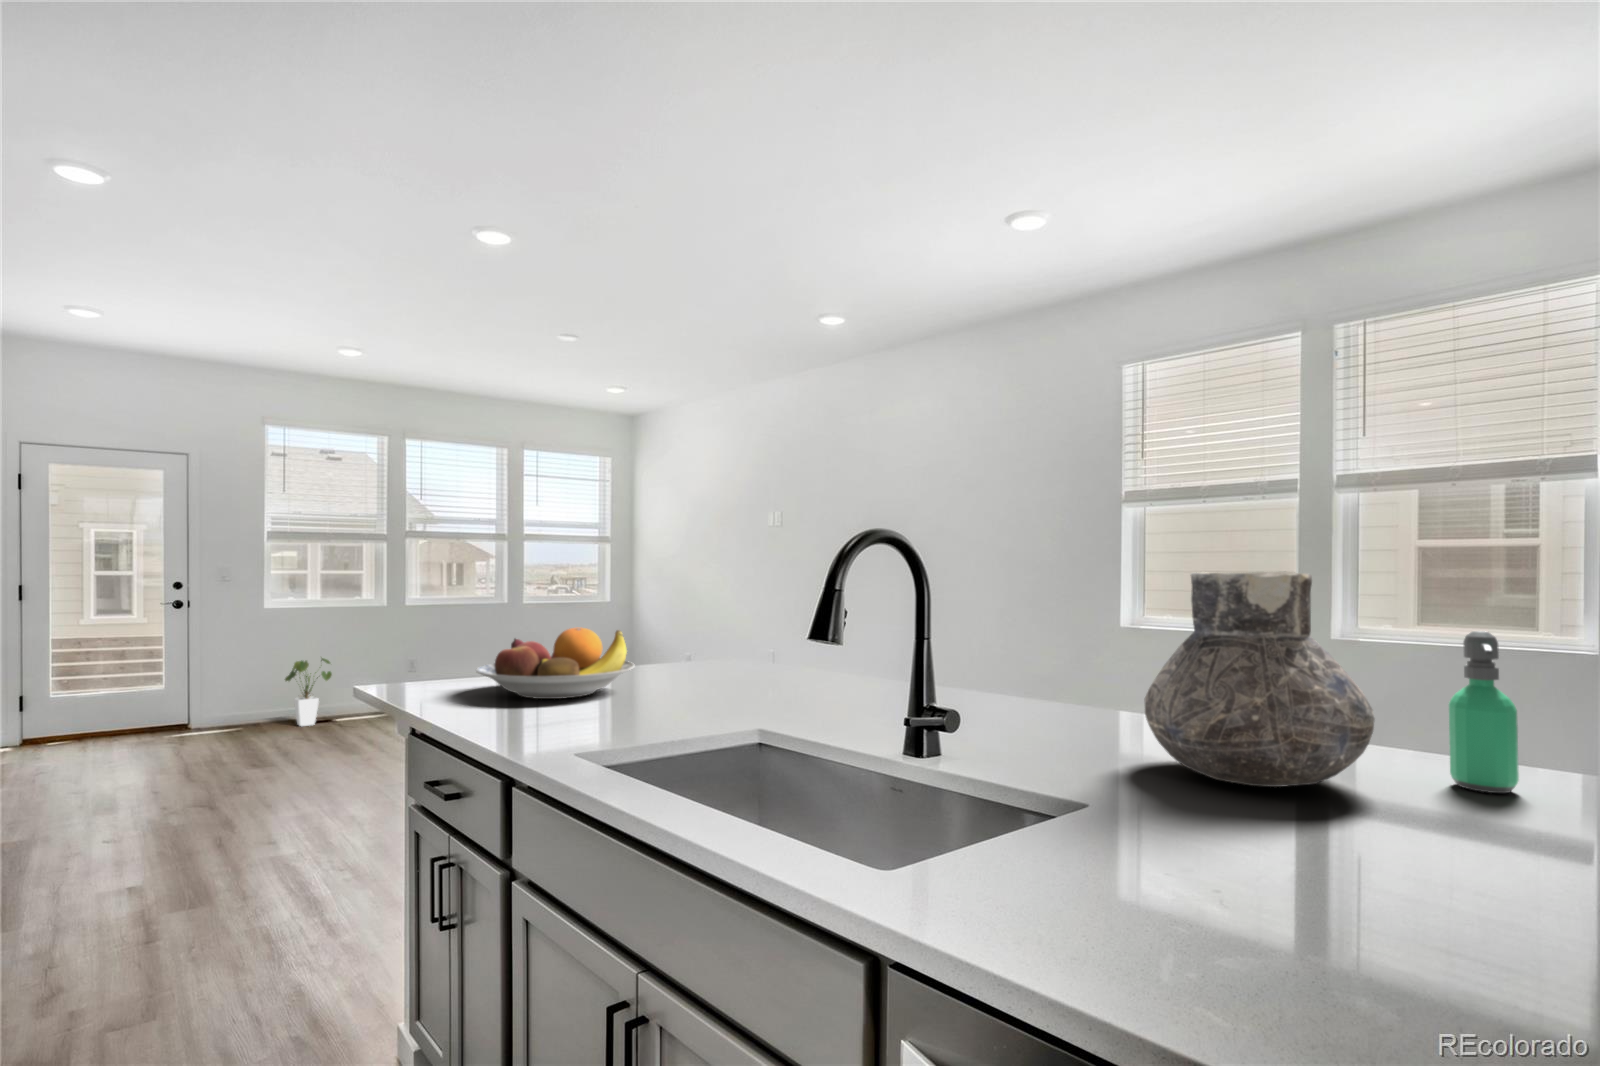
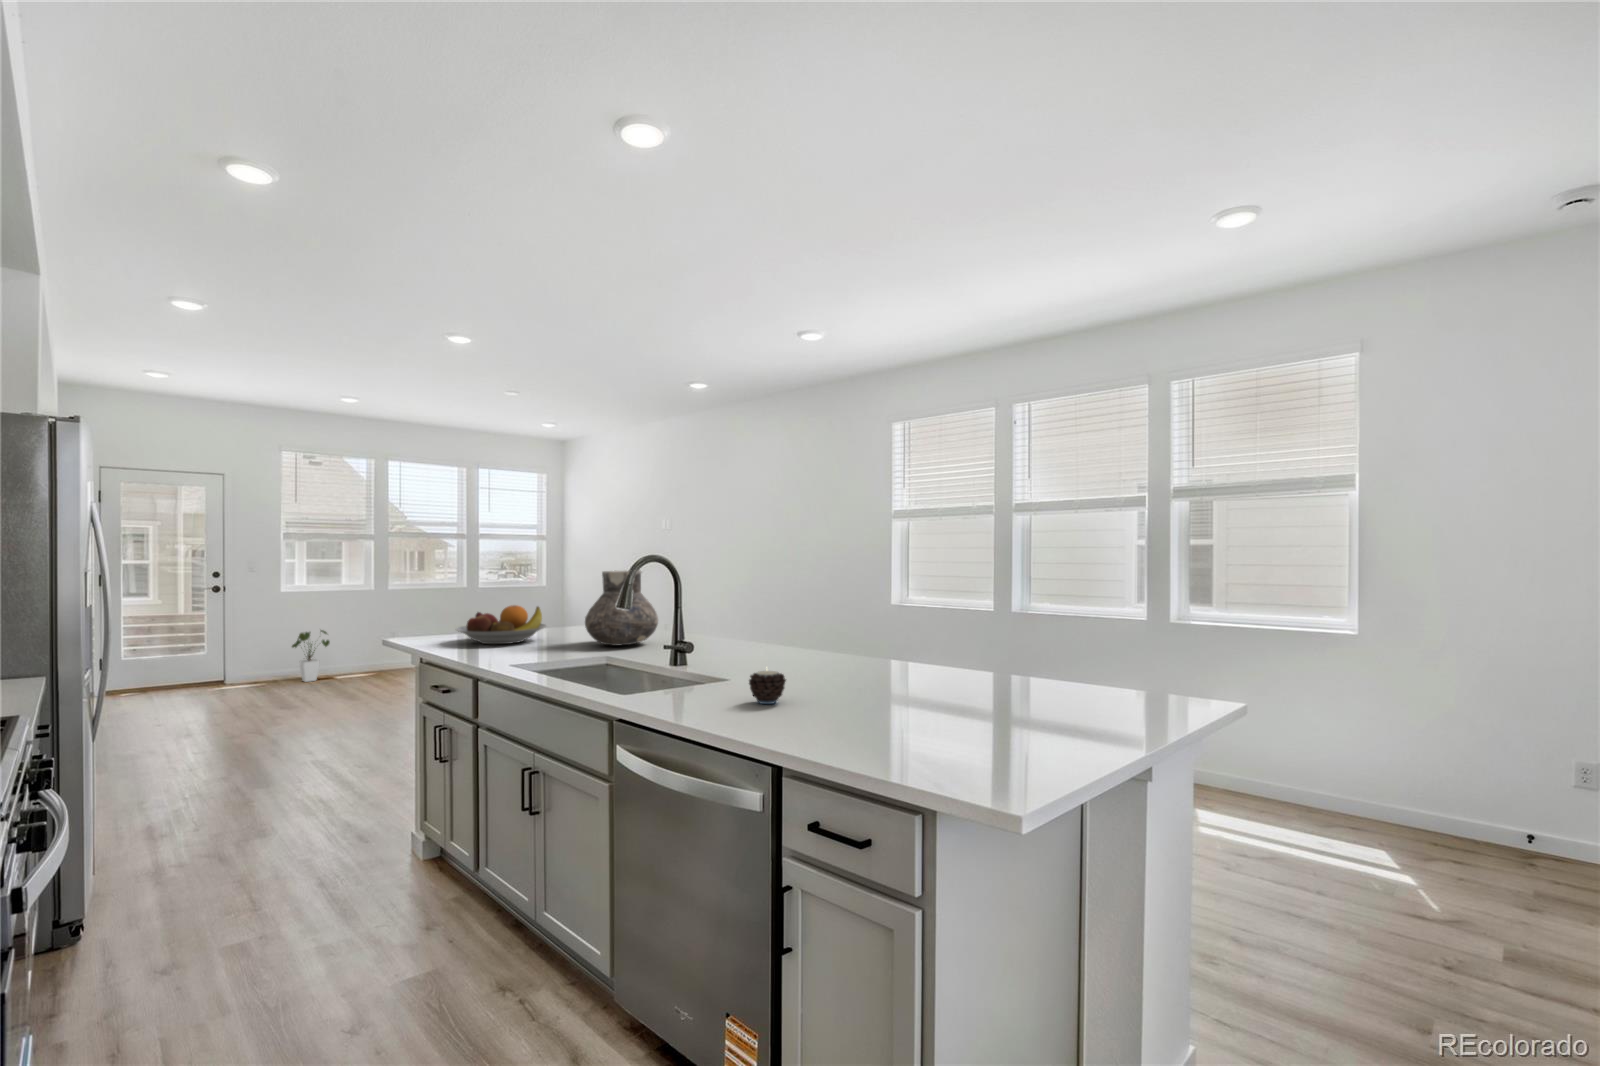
vase: present [1145,572,1375,787] -> present [585,570,658,646]
soap dispenser: present [1449,631,1519,793] -> none [894,603,917,671]
candle: none [1294,820,1433,944] -> present [749,667,786,704]

